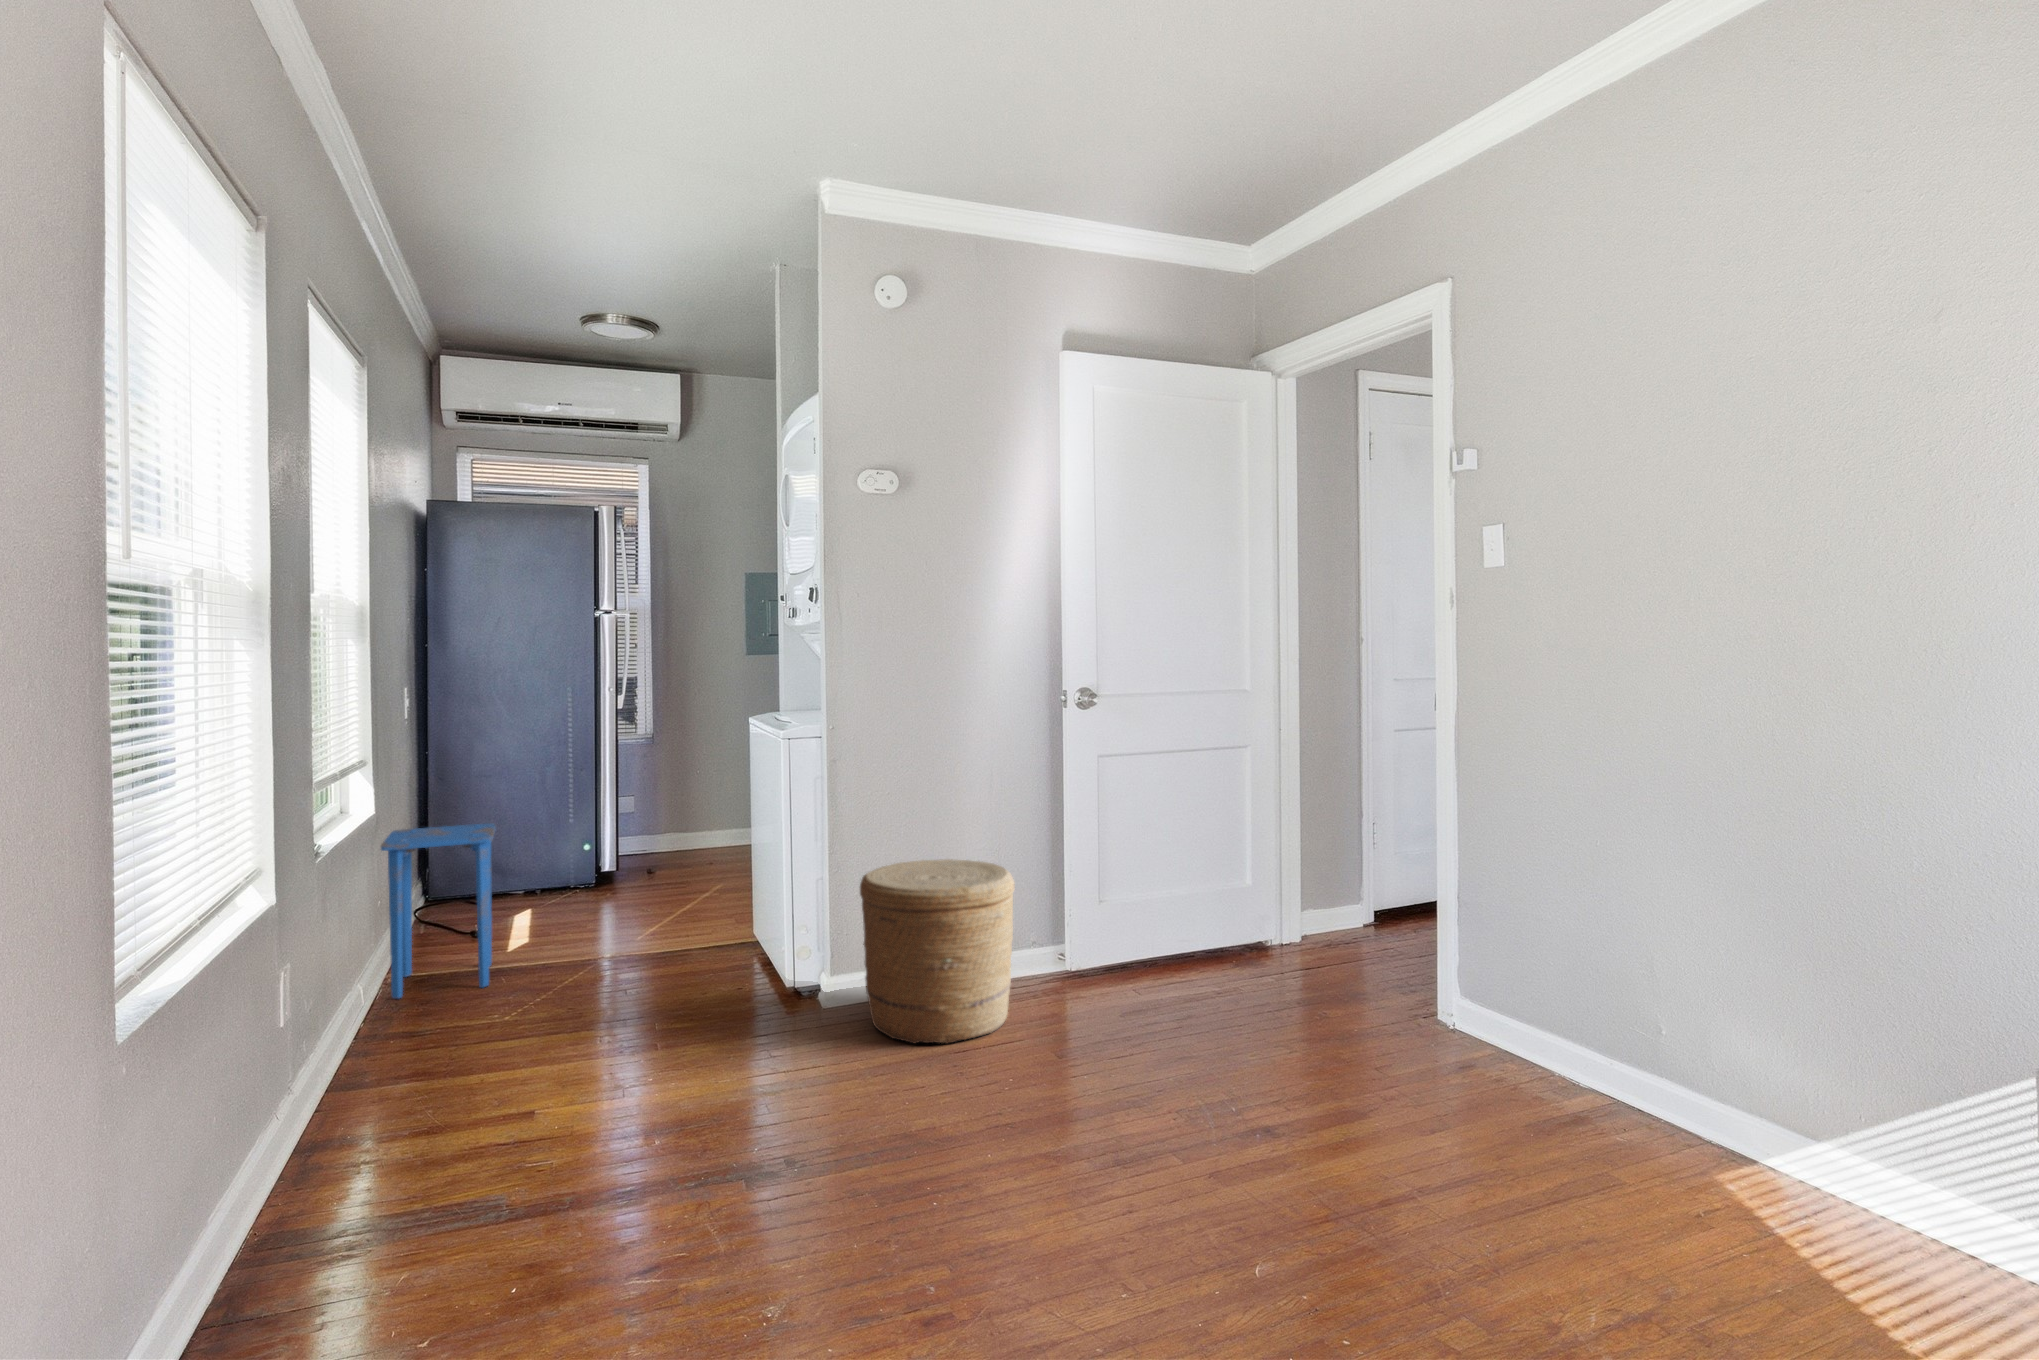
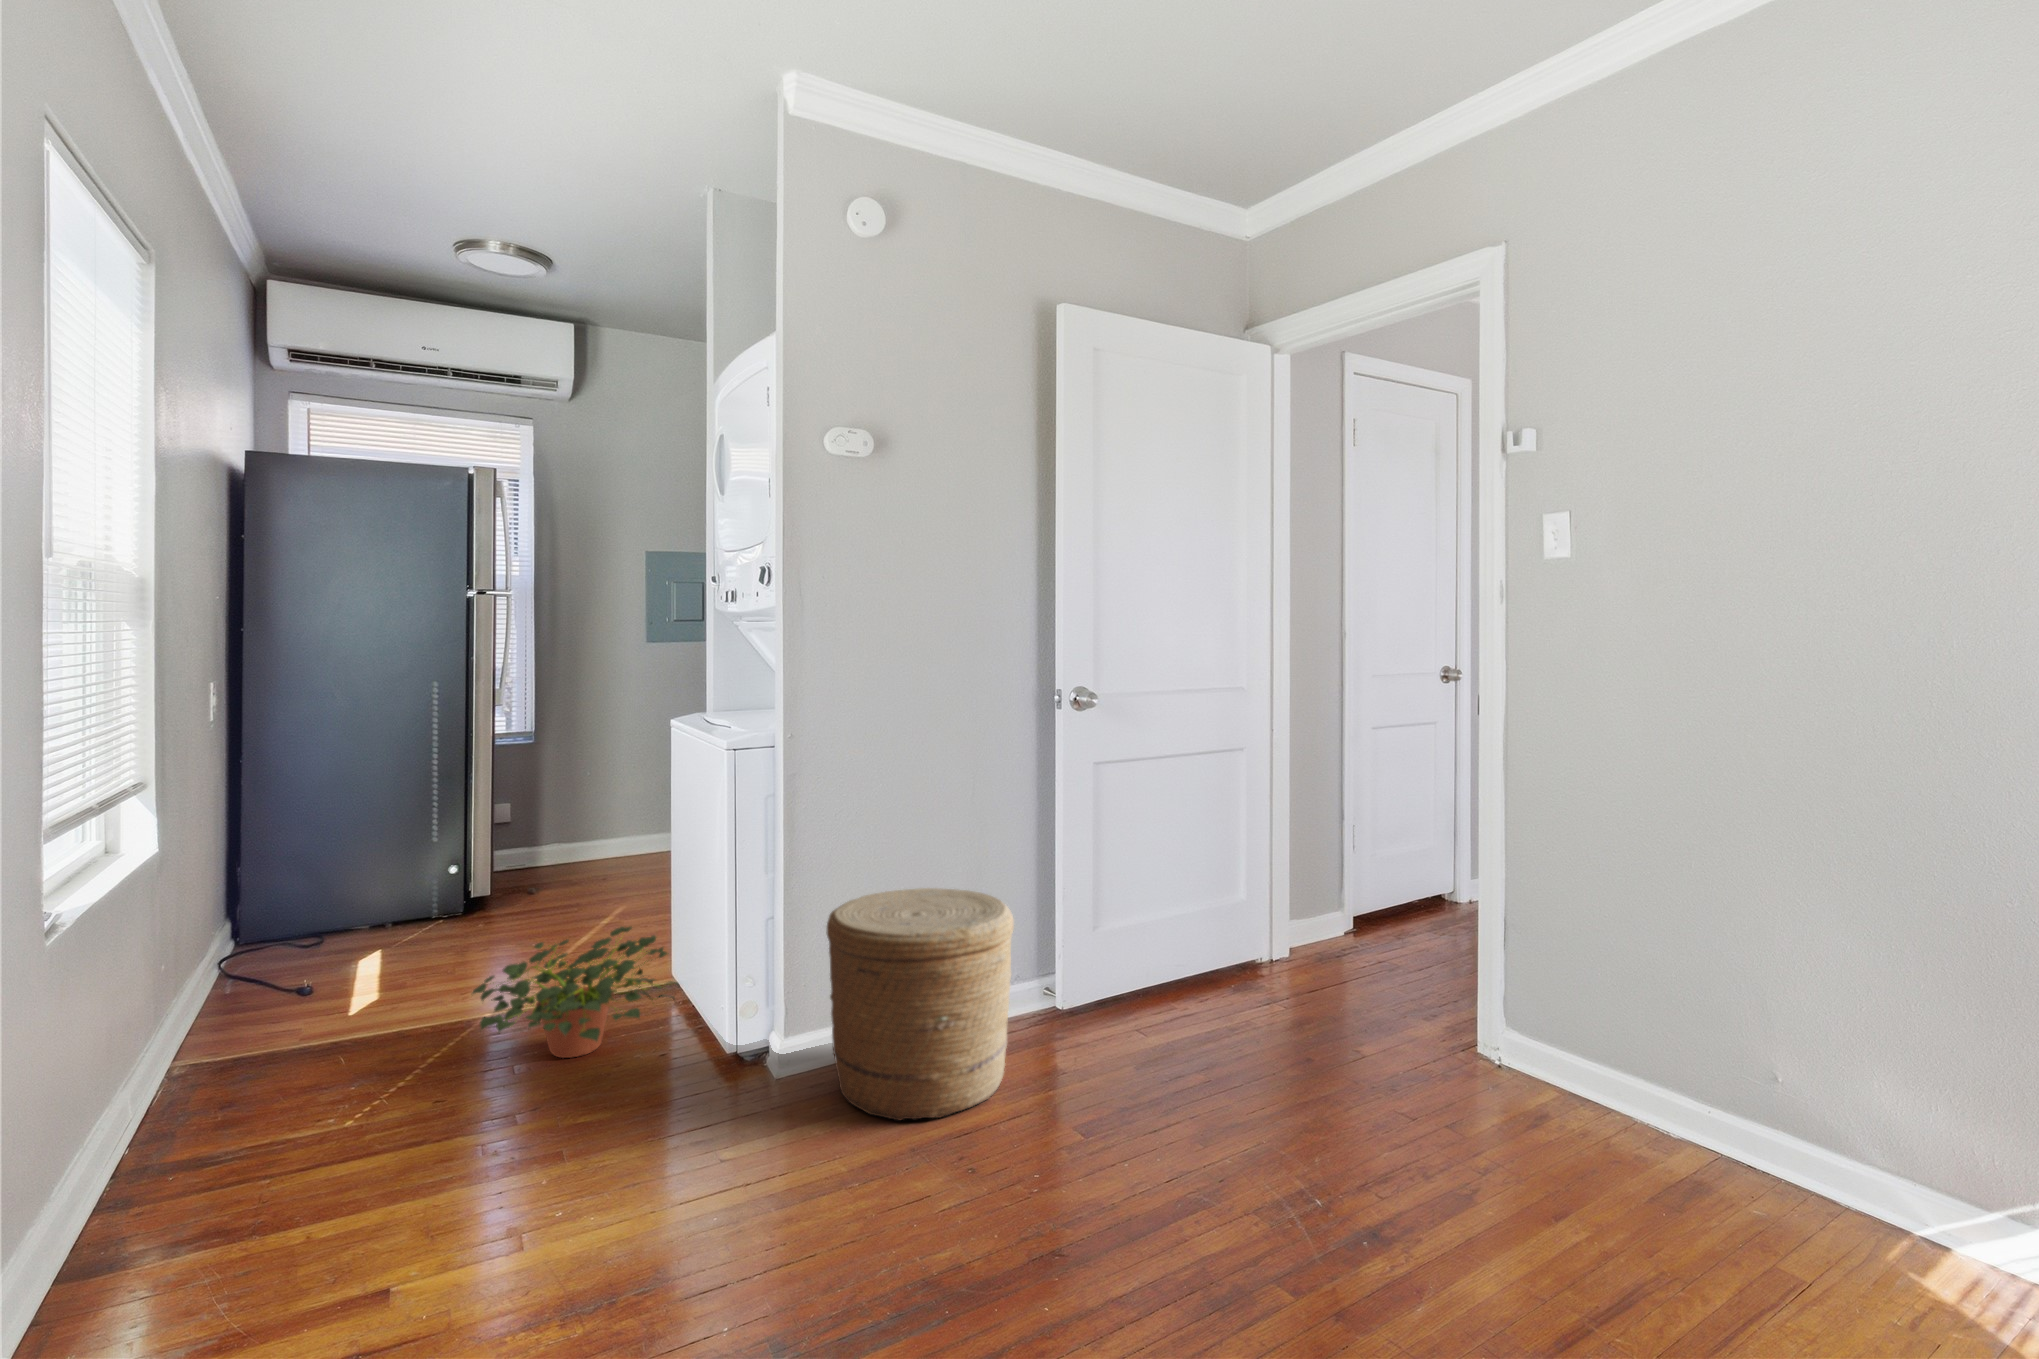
side table: present [381,823,496,998] -> none [169,853,337,1090]
potted plant: none [594,889,755,990] -> present [473,927,679,1058]

